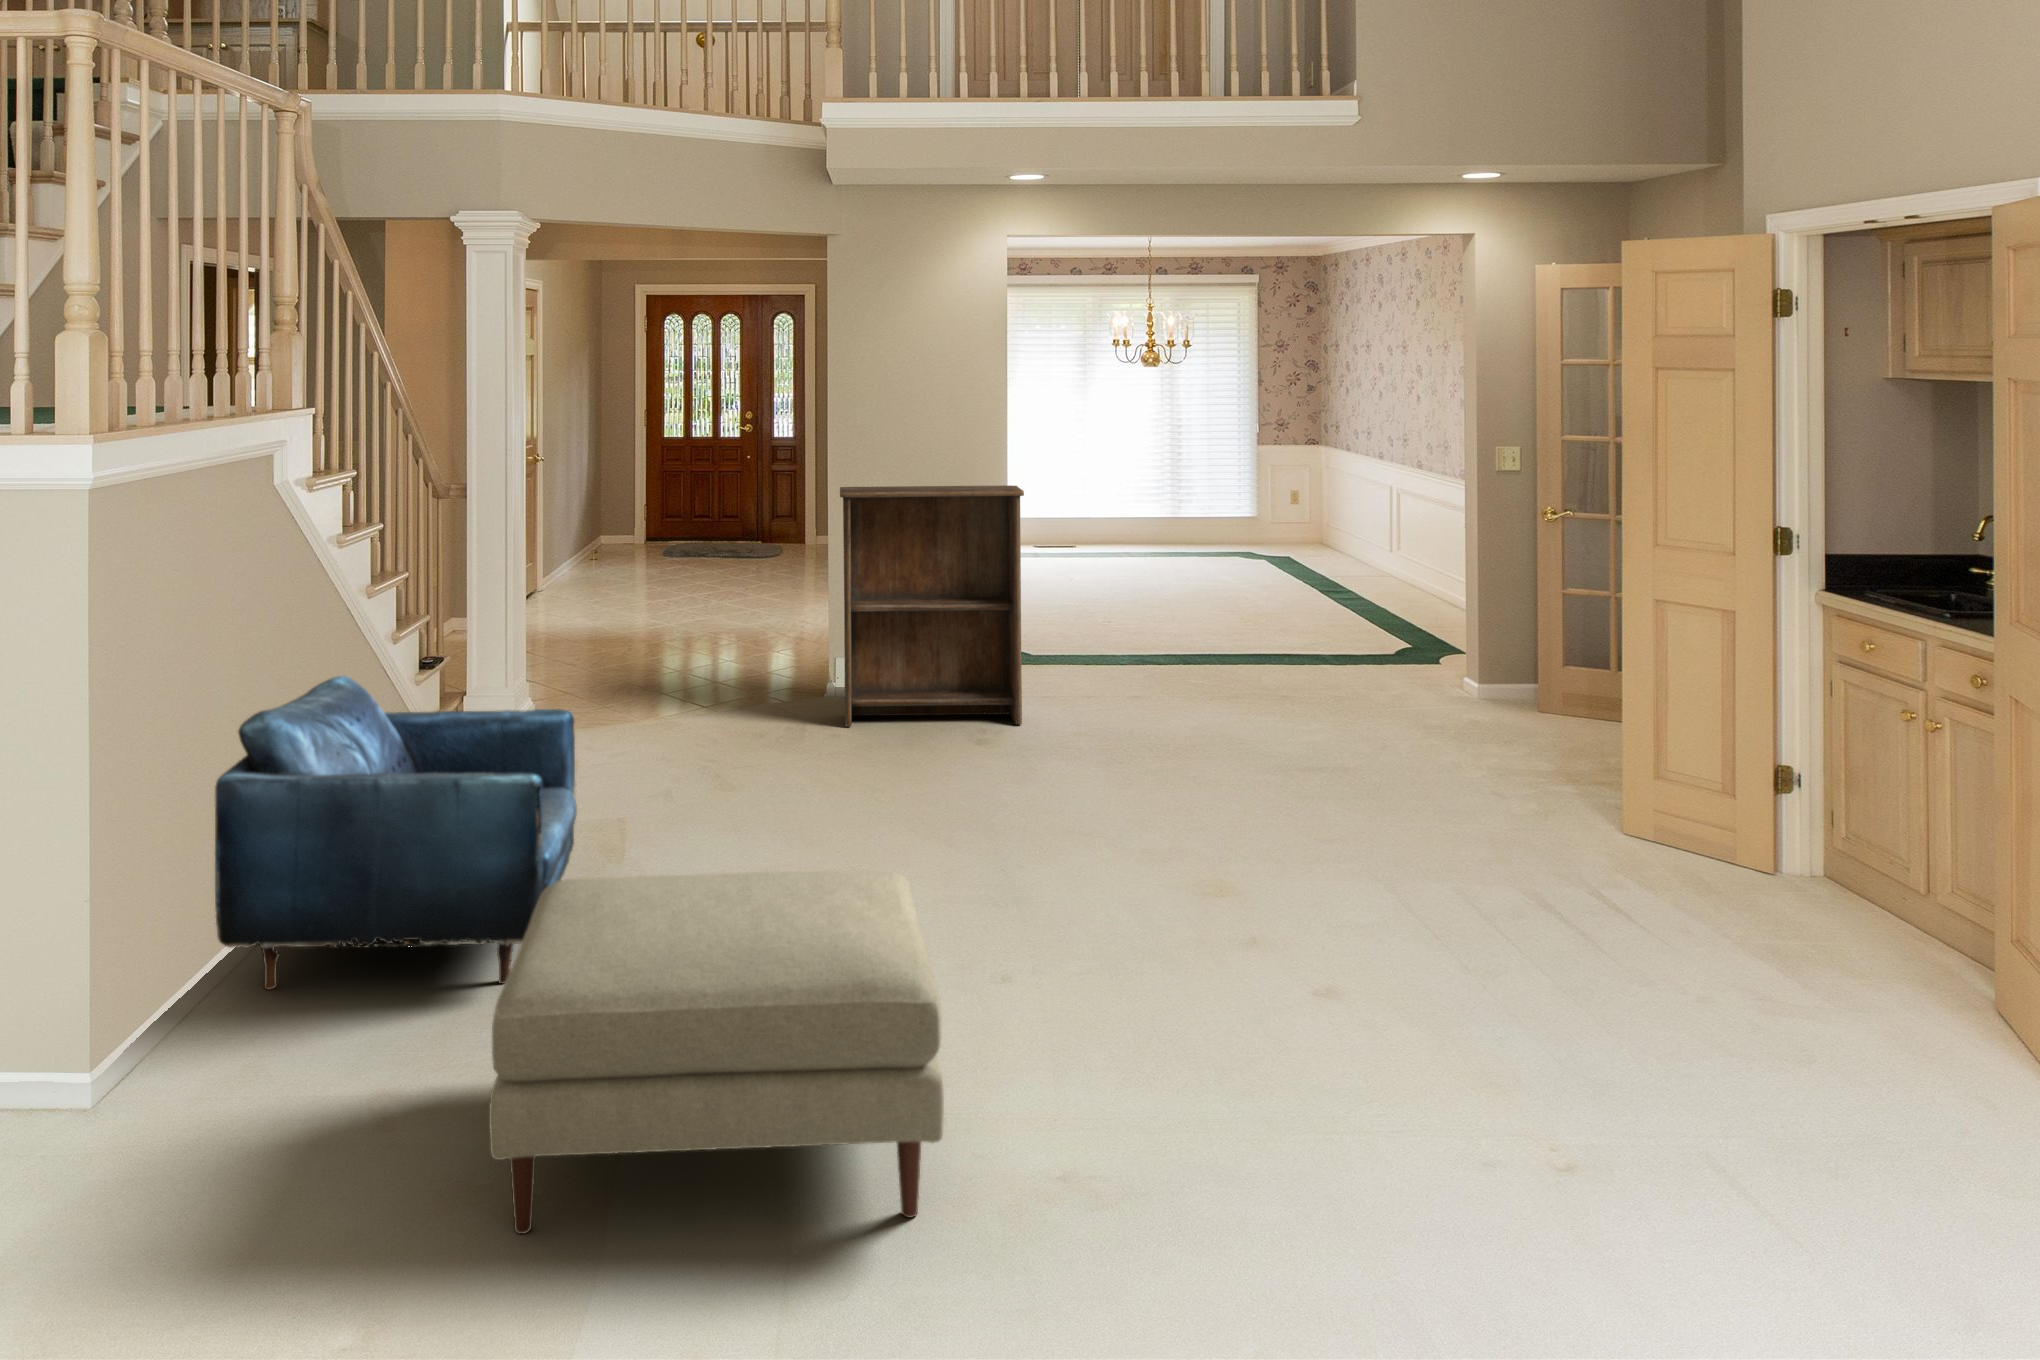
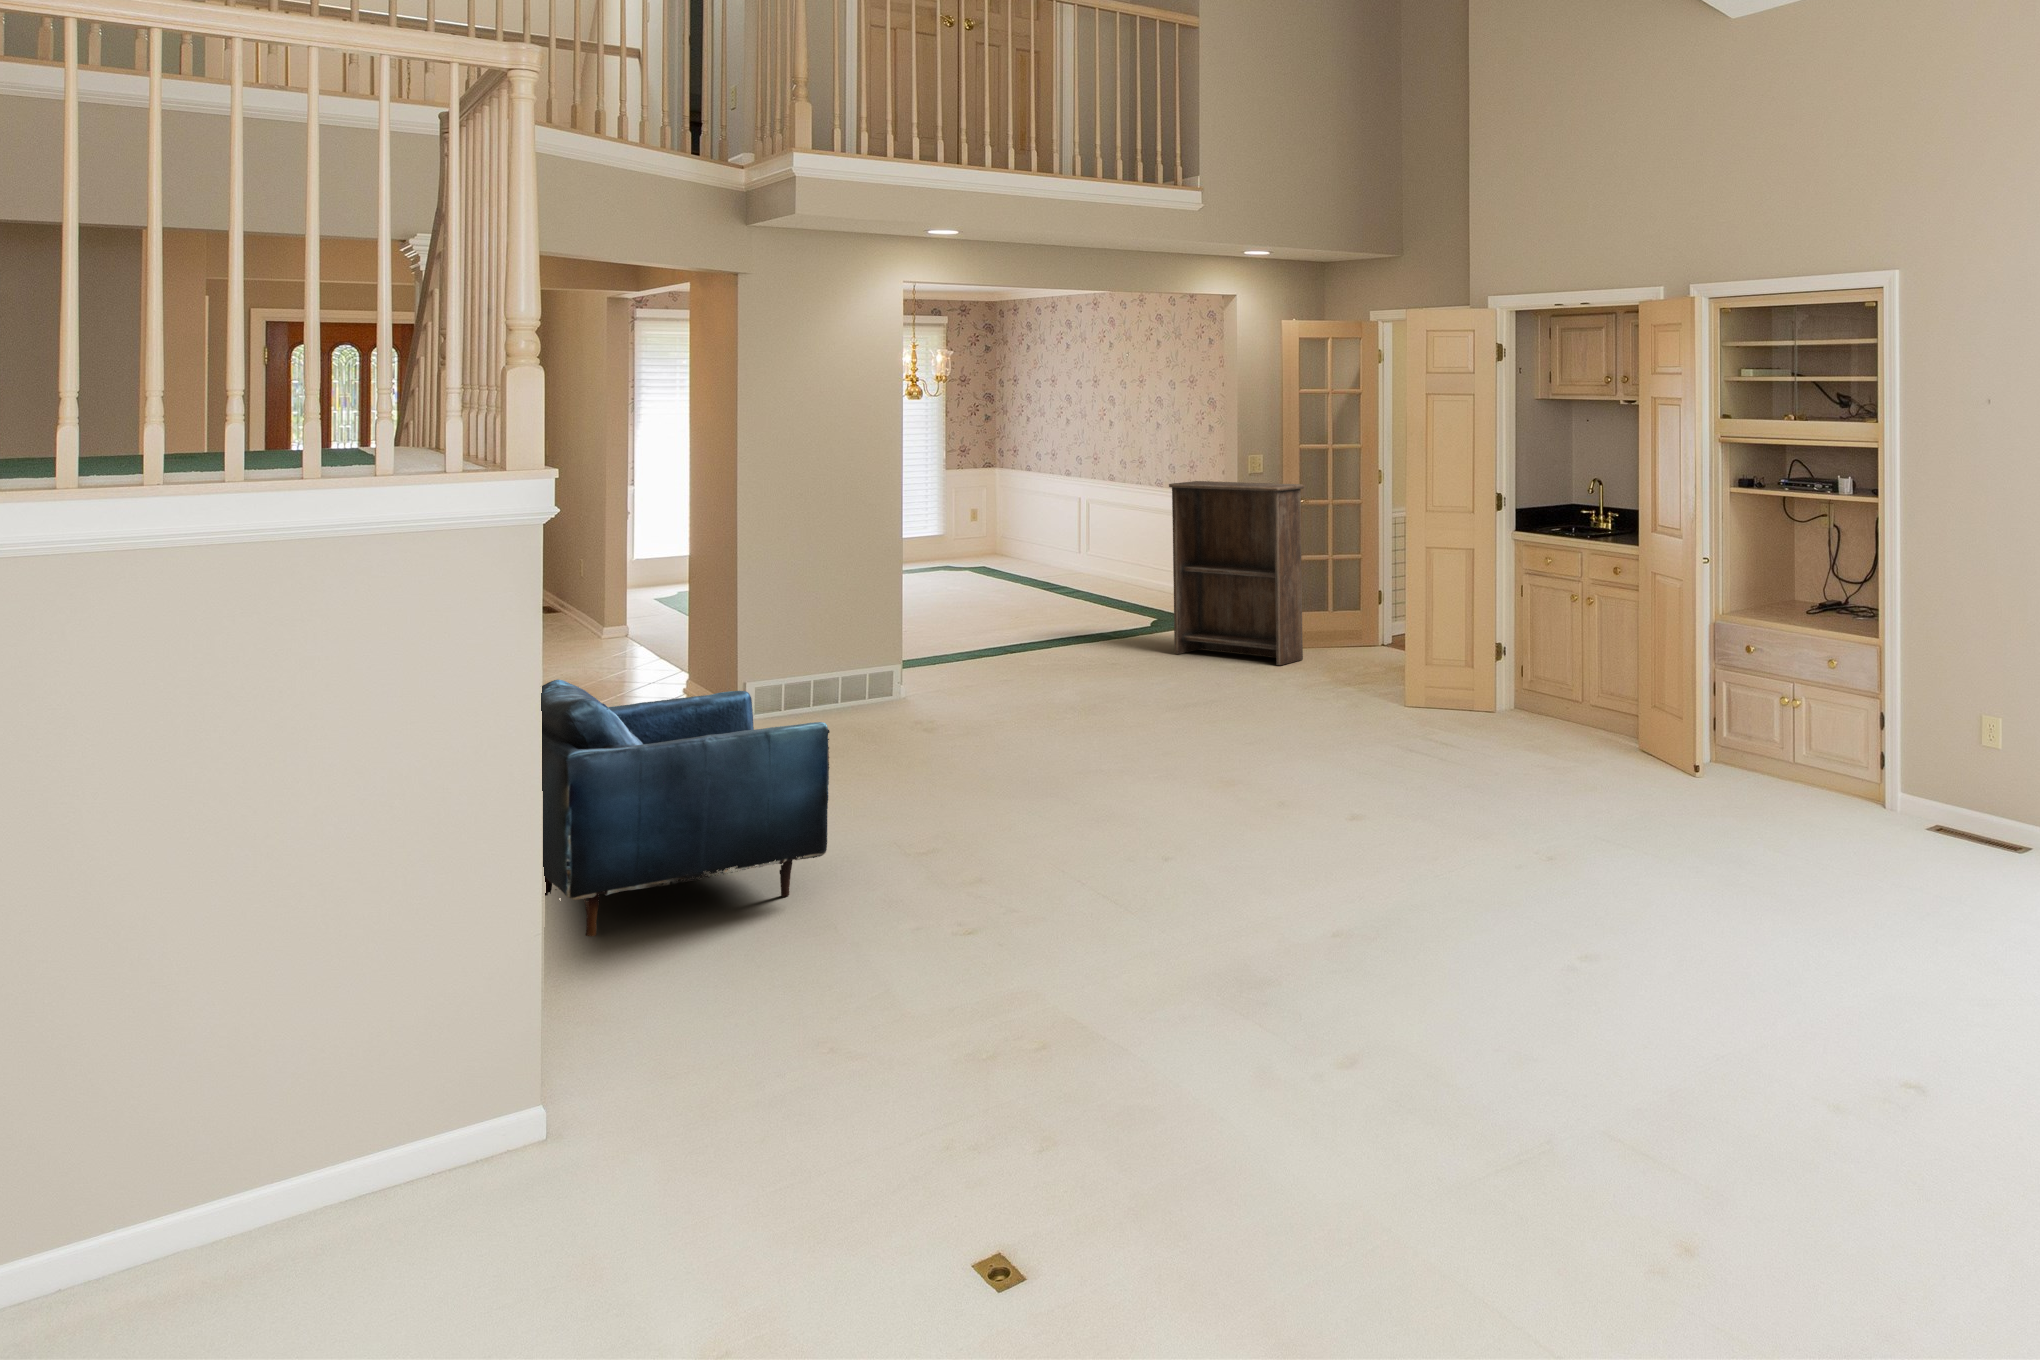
bookshelf: present [840,485,1024,727] -> present [1169,481,1304,665]
ottoman: present [489,870,944,1234] -> none [906,741,1257,981]

